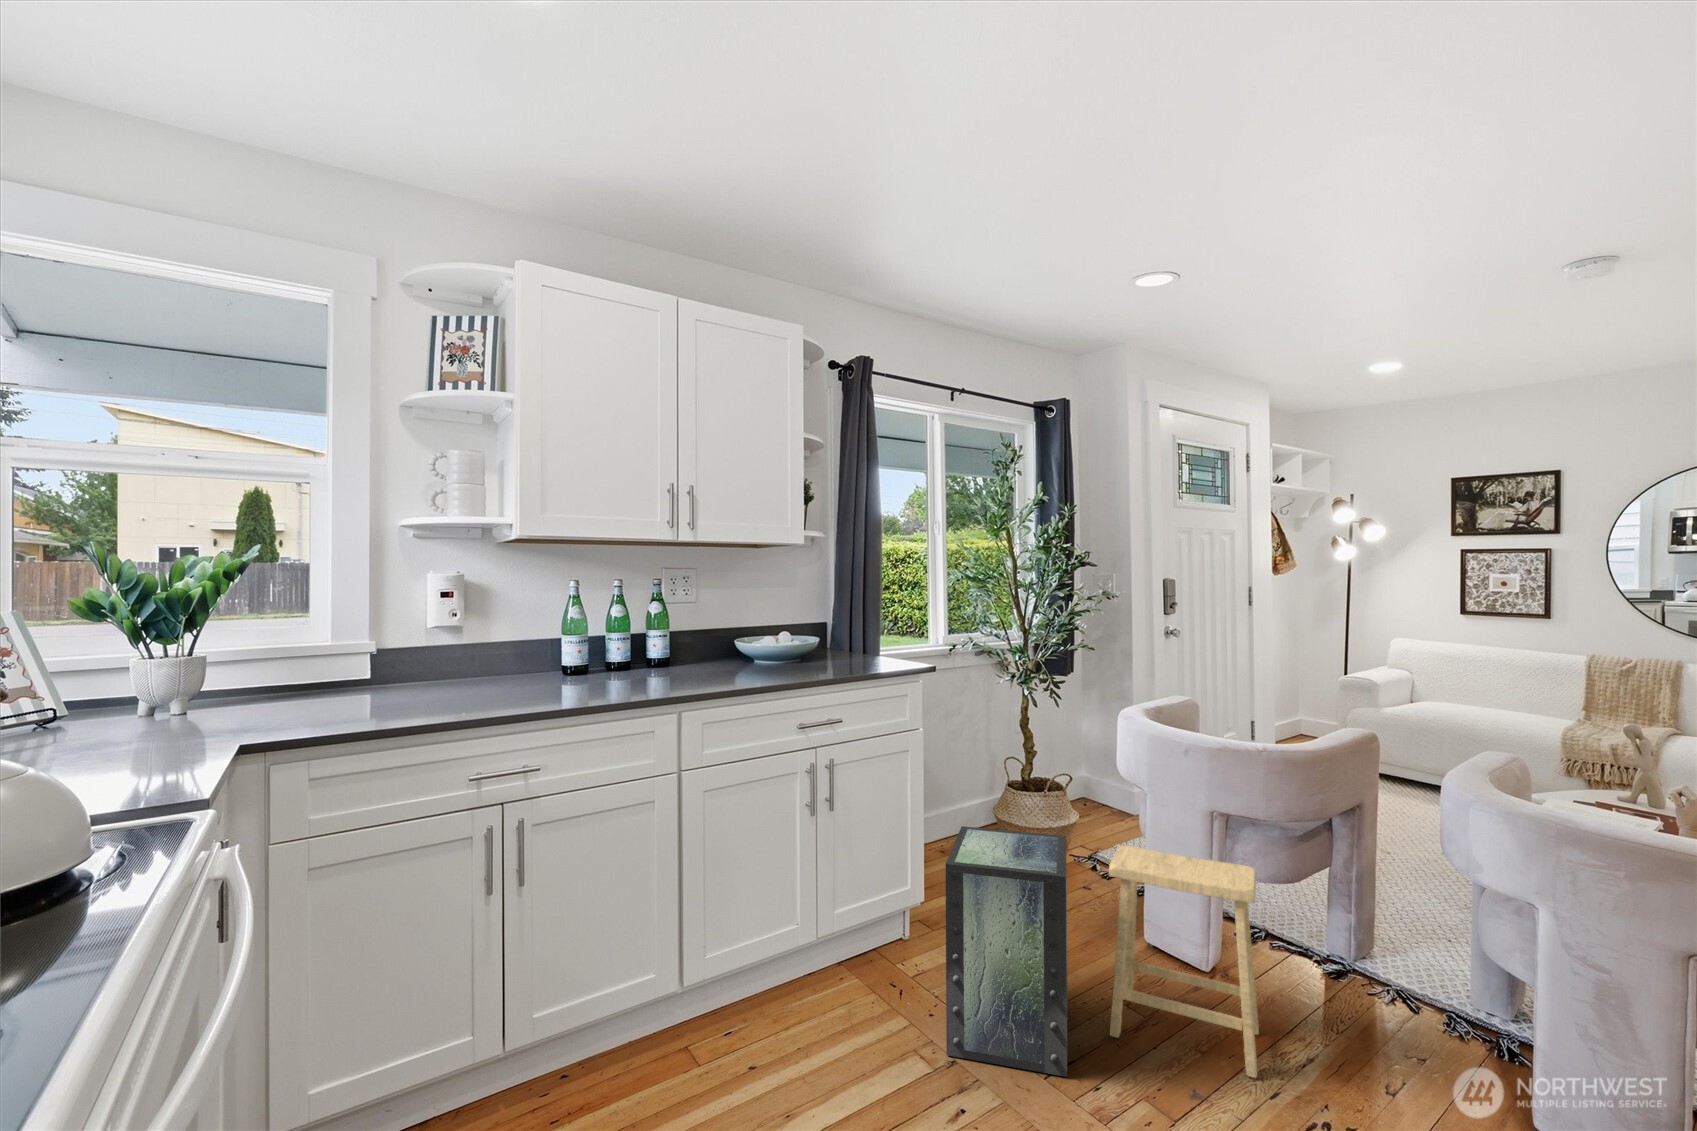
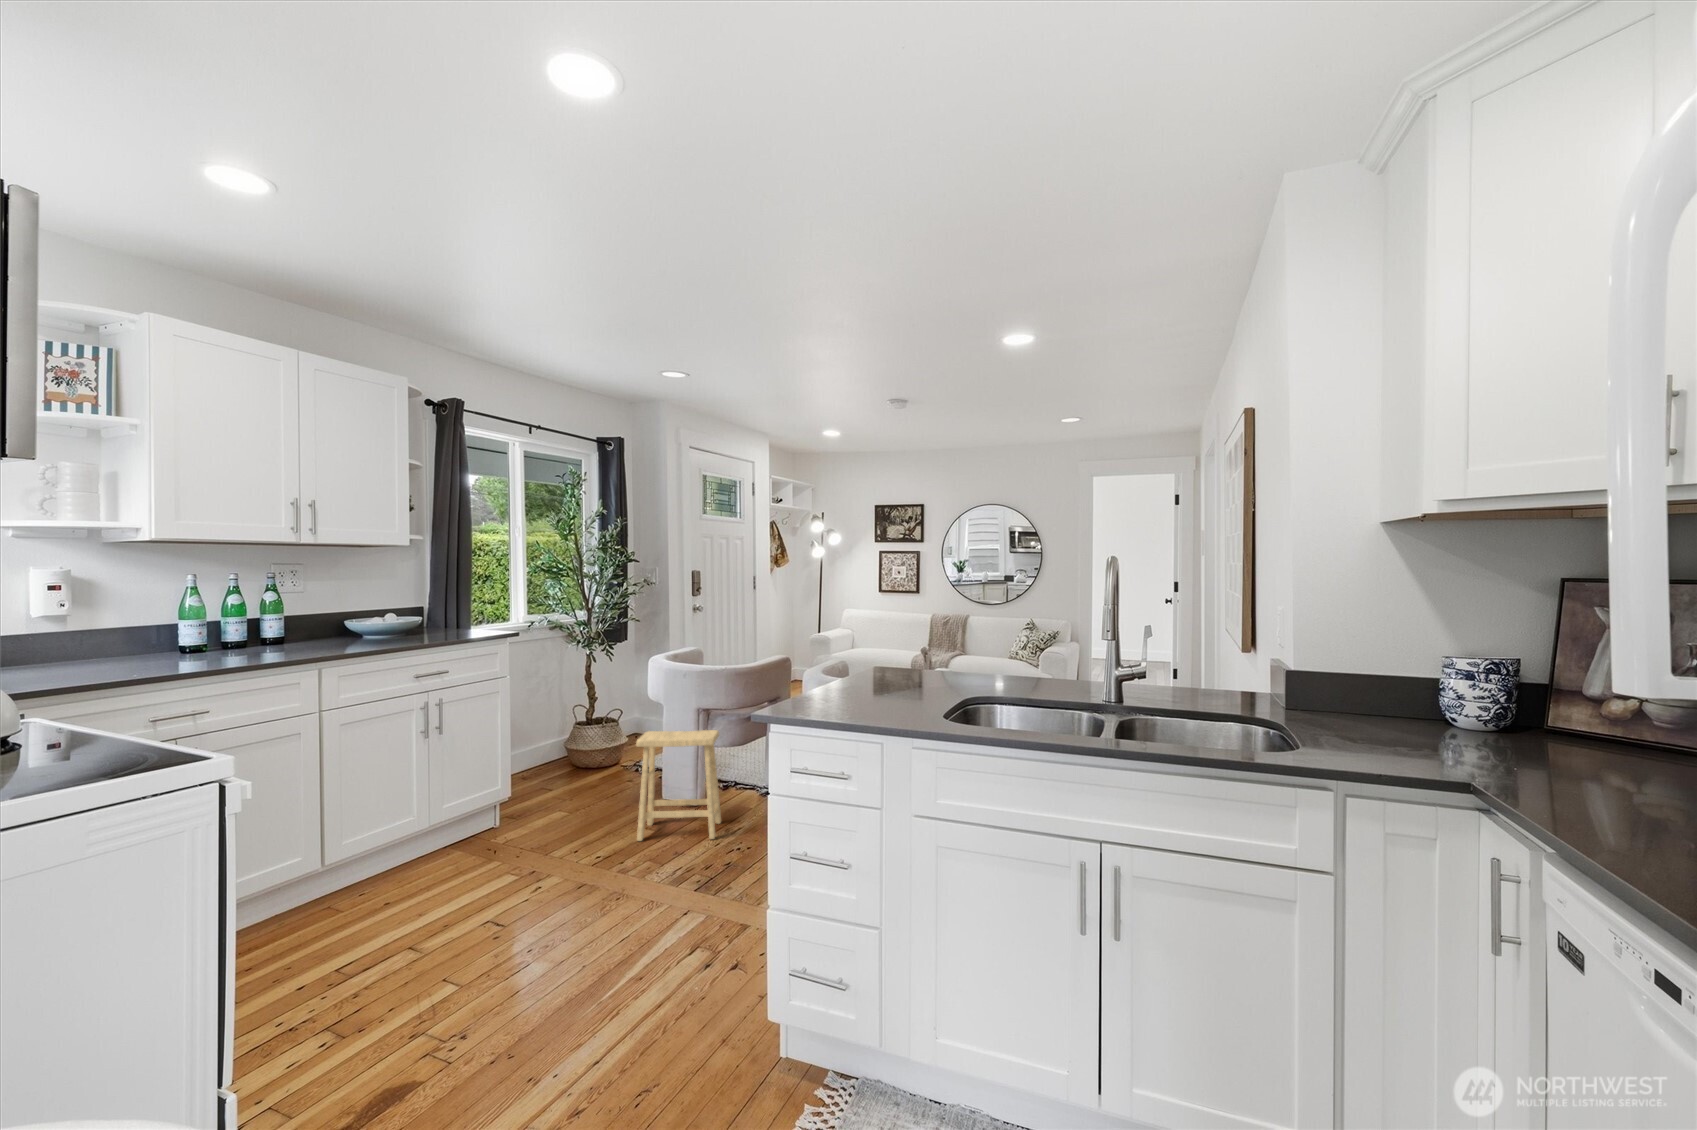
storage box: present [946,826,1068,1077] -> none [531,729,612,871]

